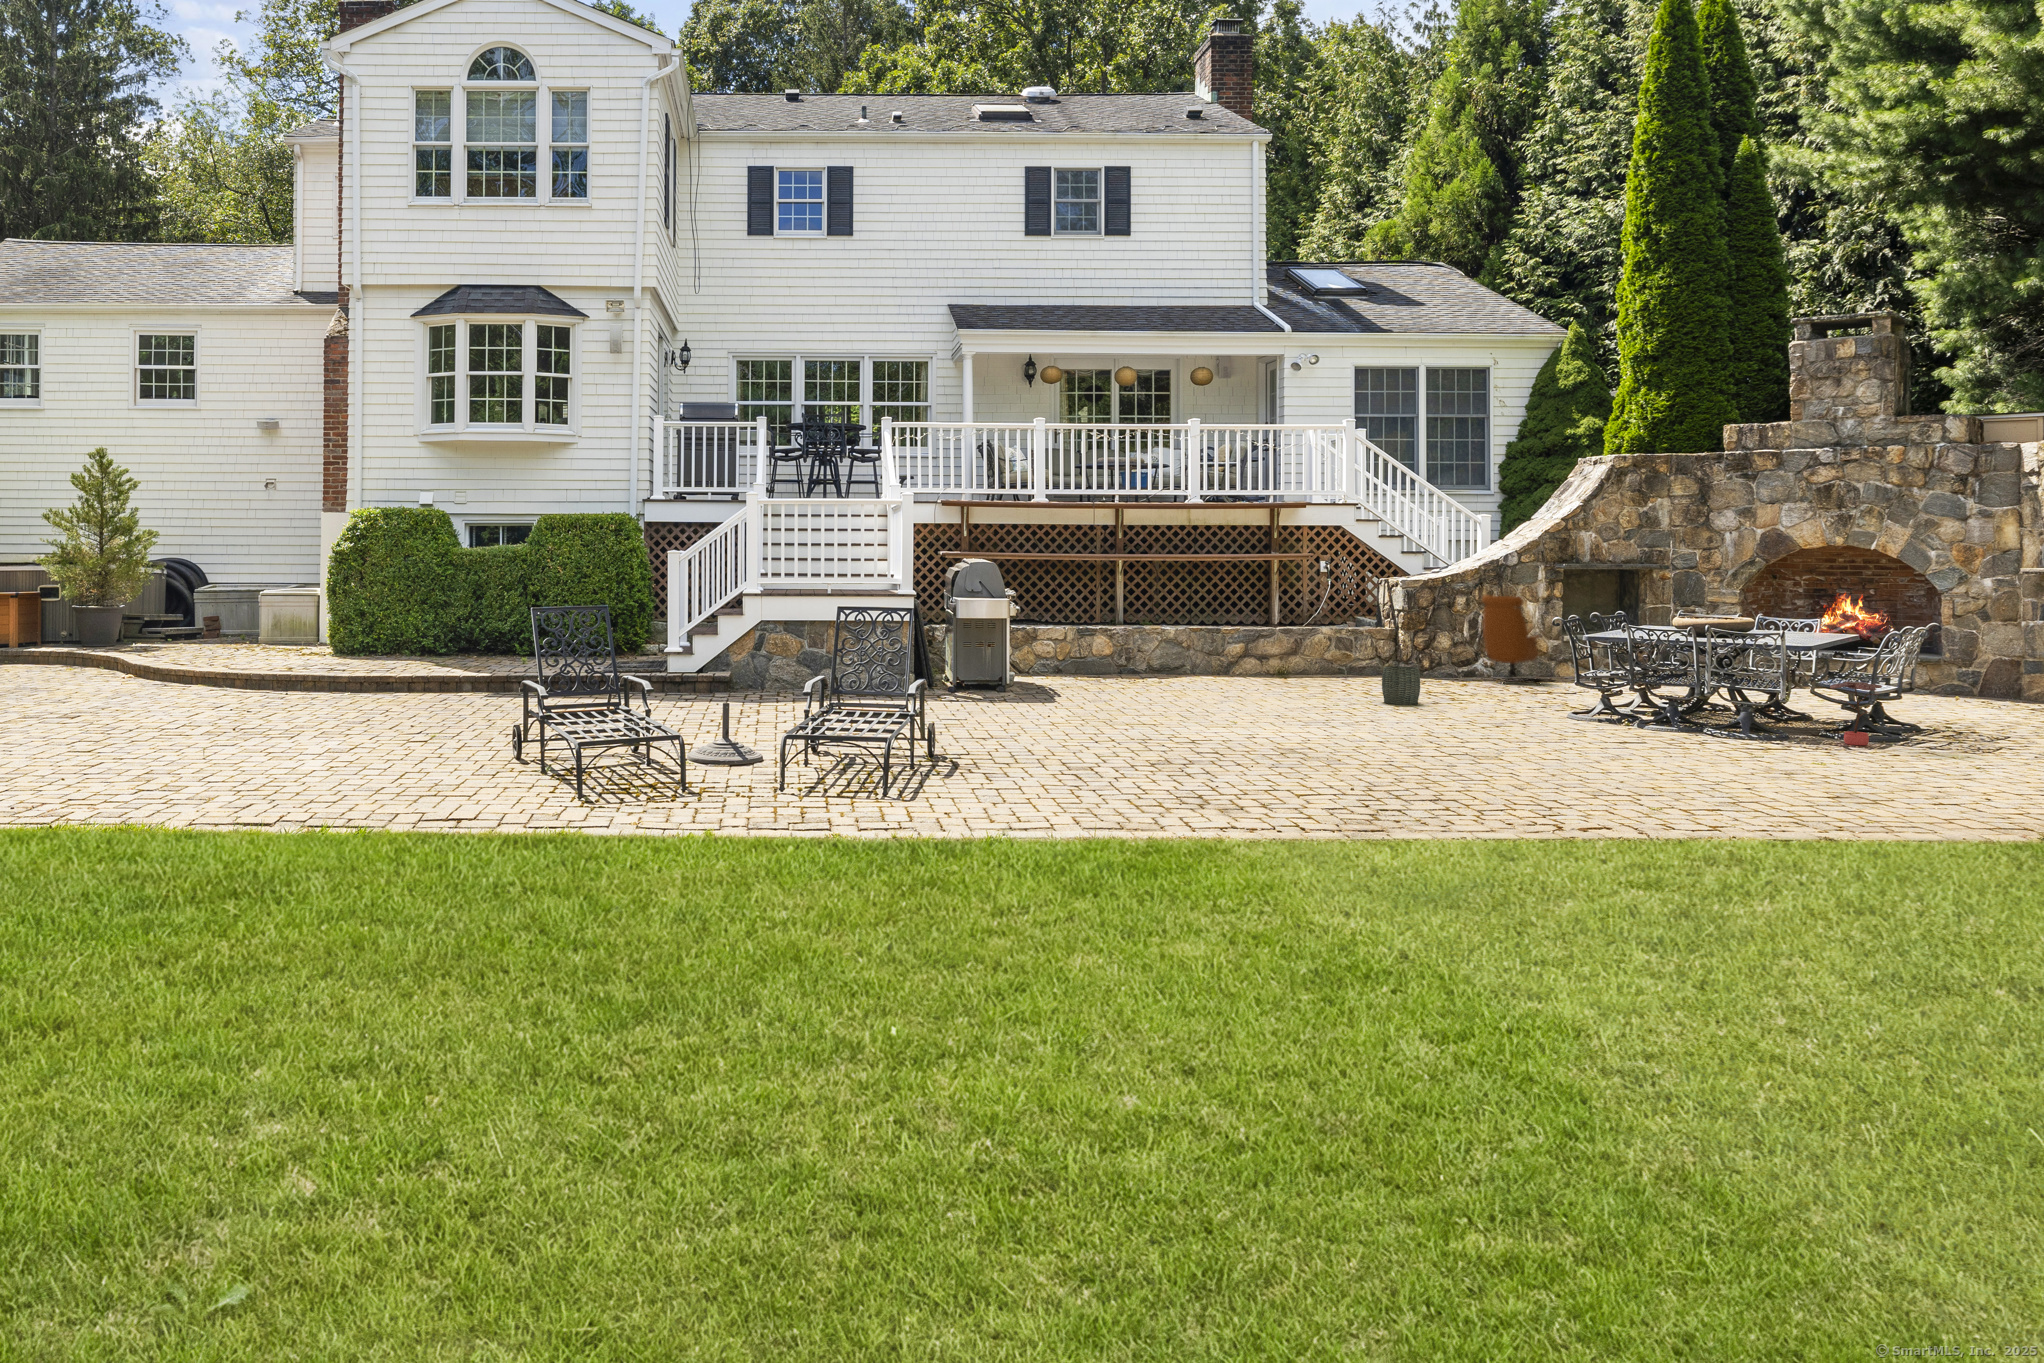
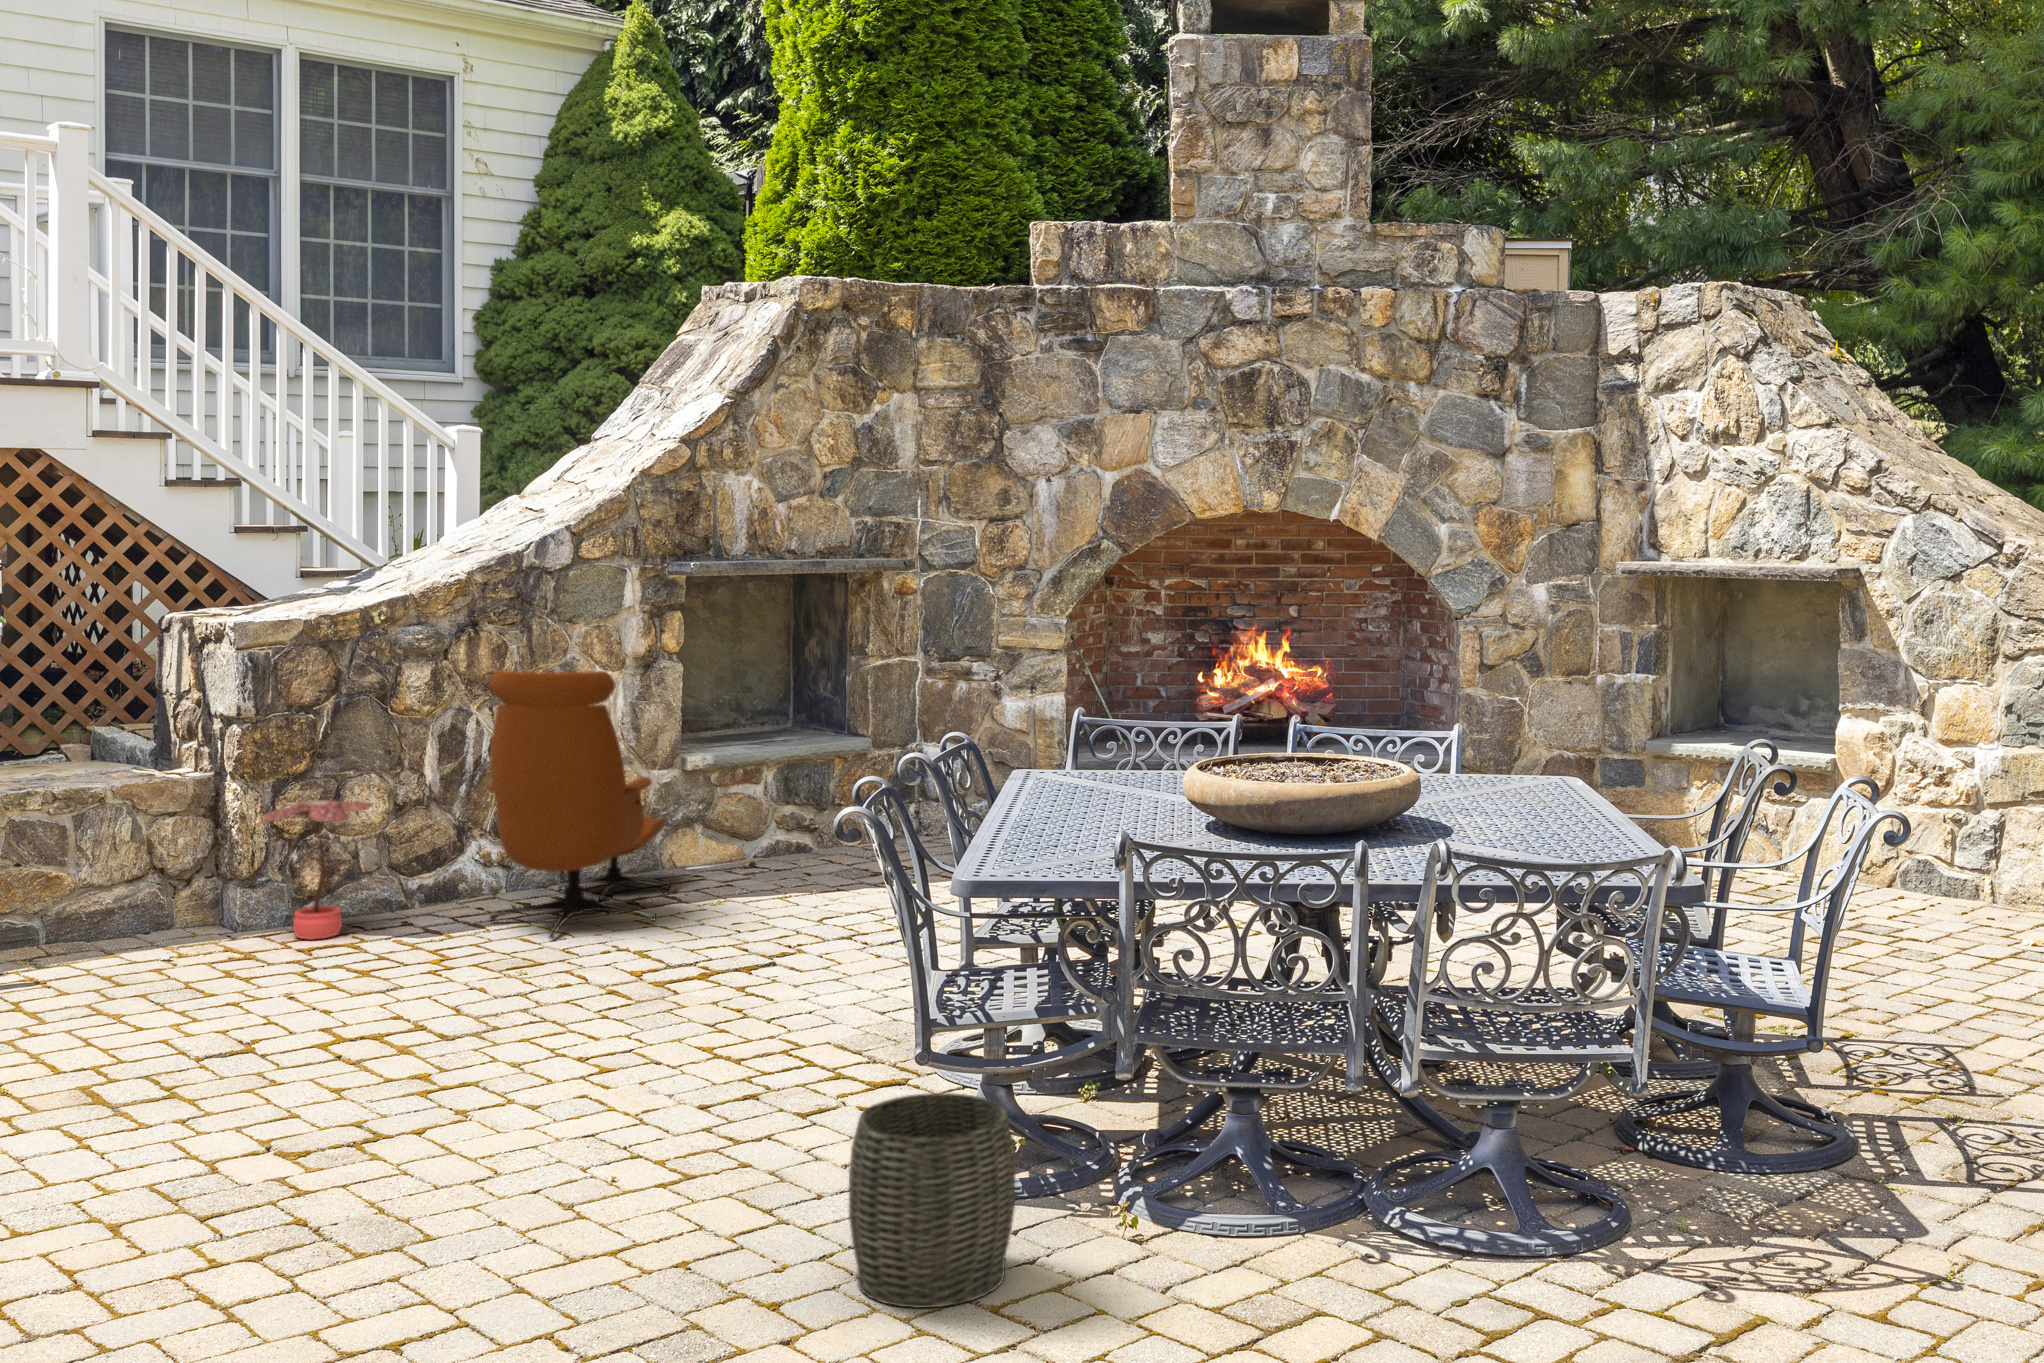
woven basket: present [1382,666,1420,705] -> present [849,1093,1015,1308]
potted plant: present [1830,682,1882,746] -> present [262,800,371,940]

